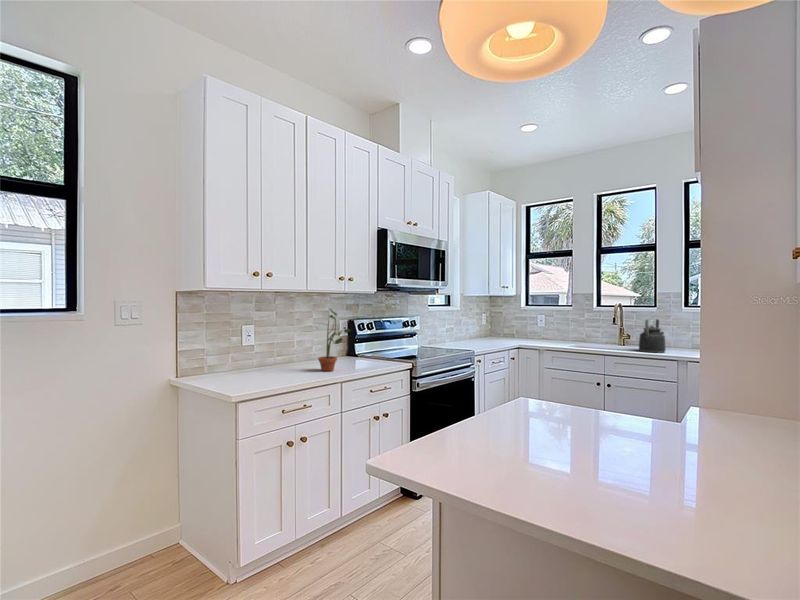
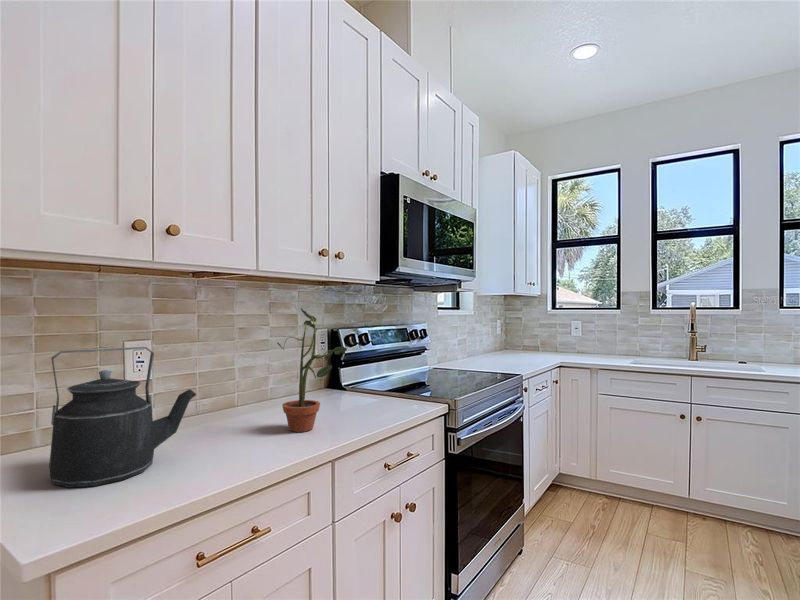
kettle: present [639,319,665,353] -> present [49,347,196,488]

